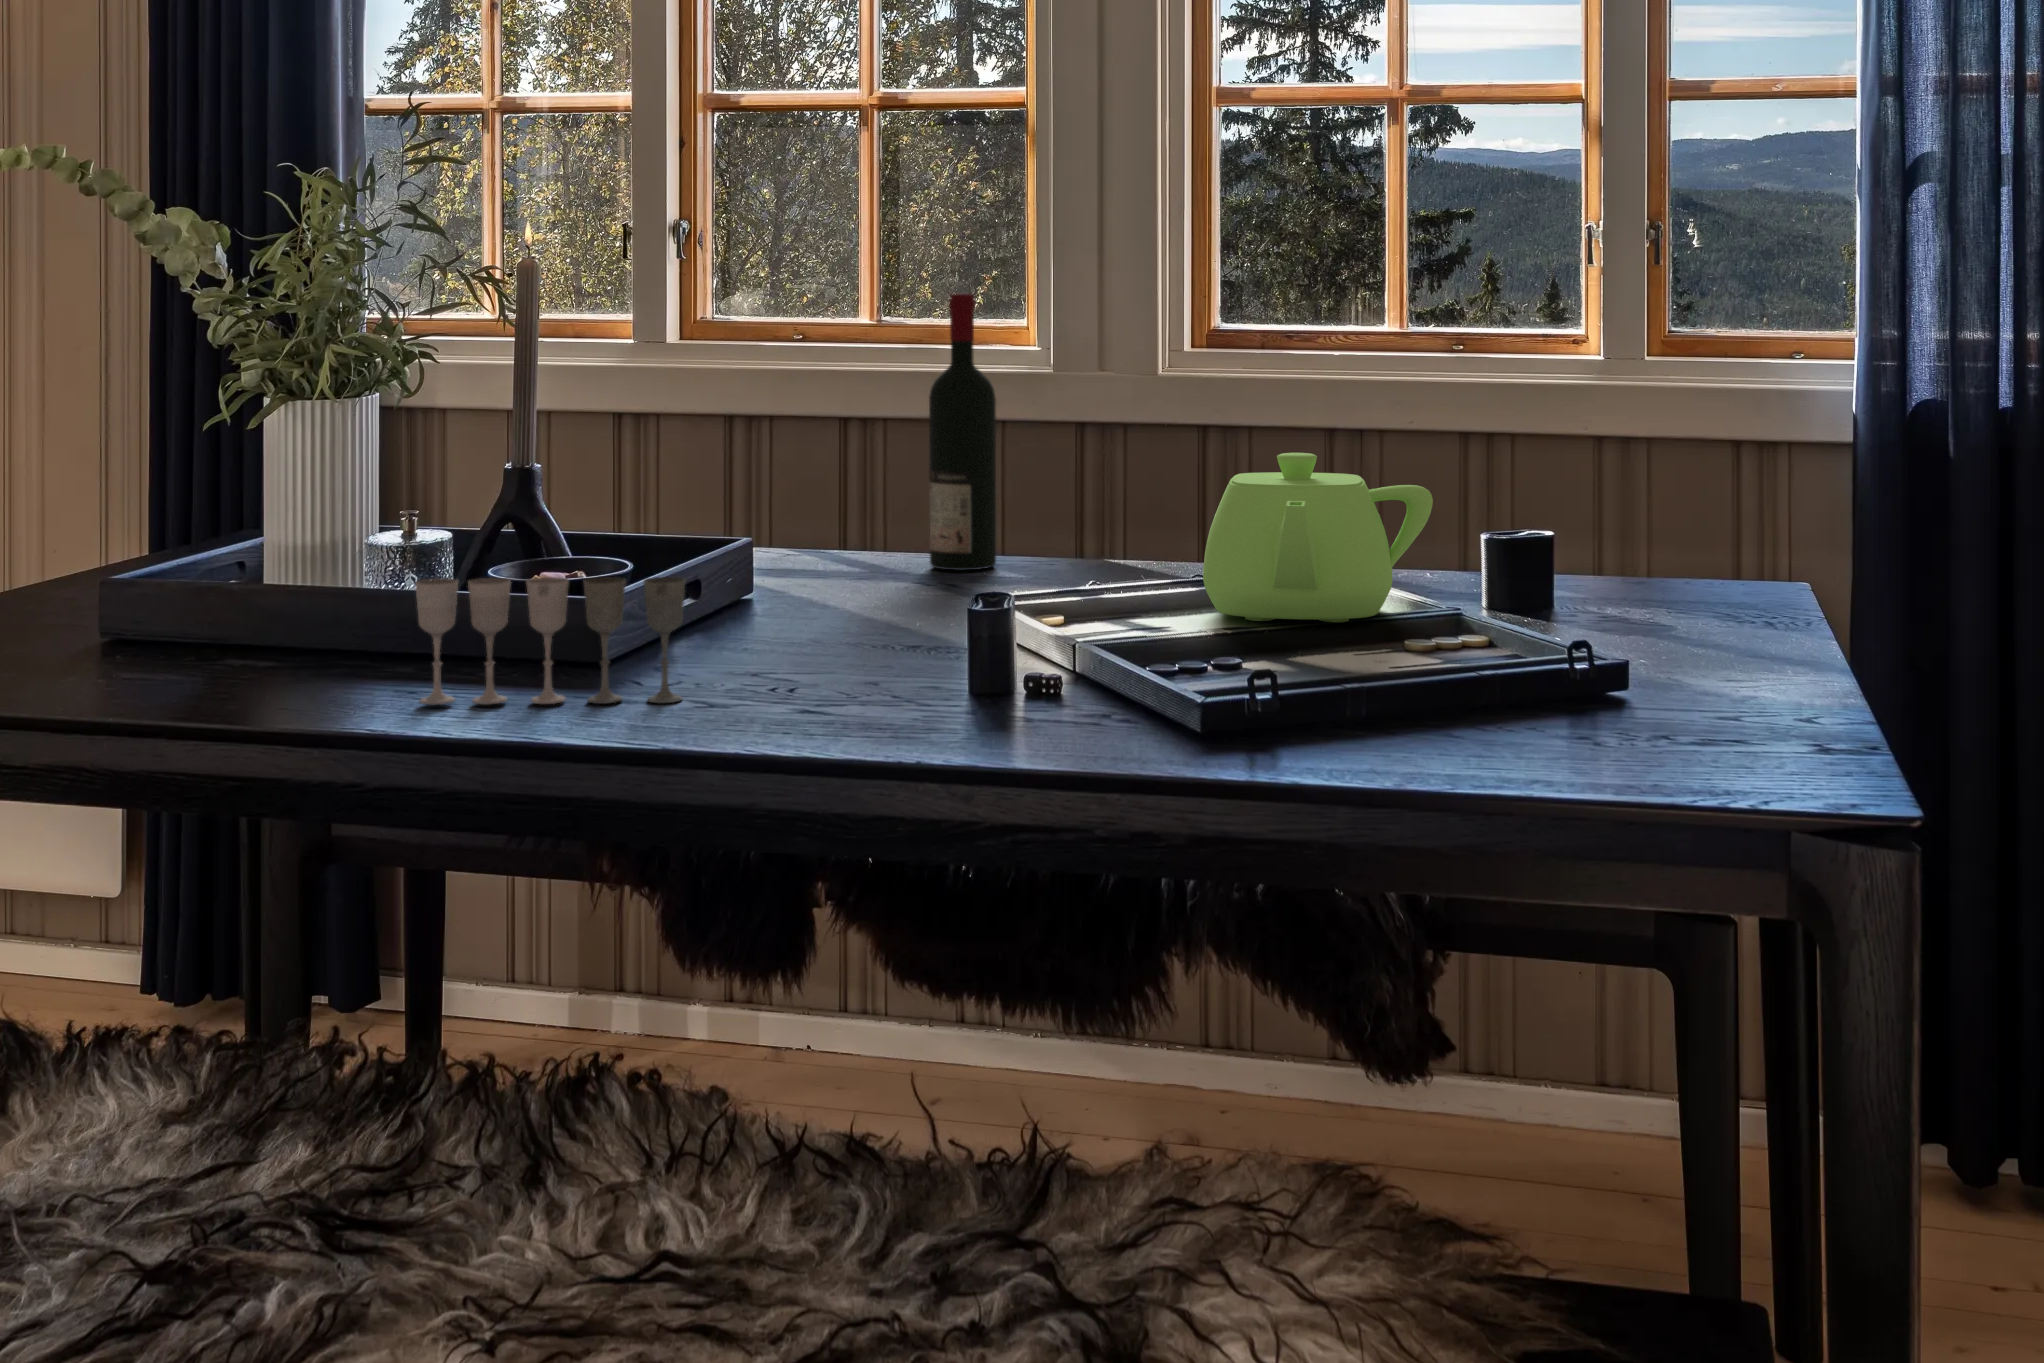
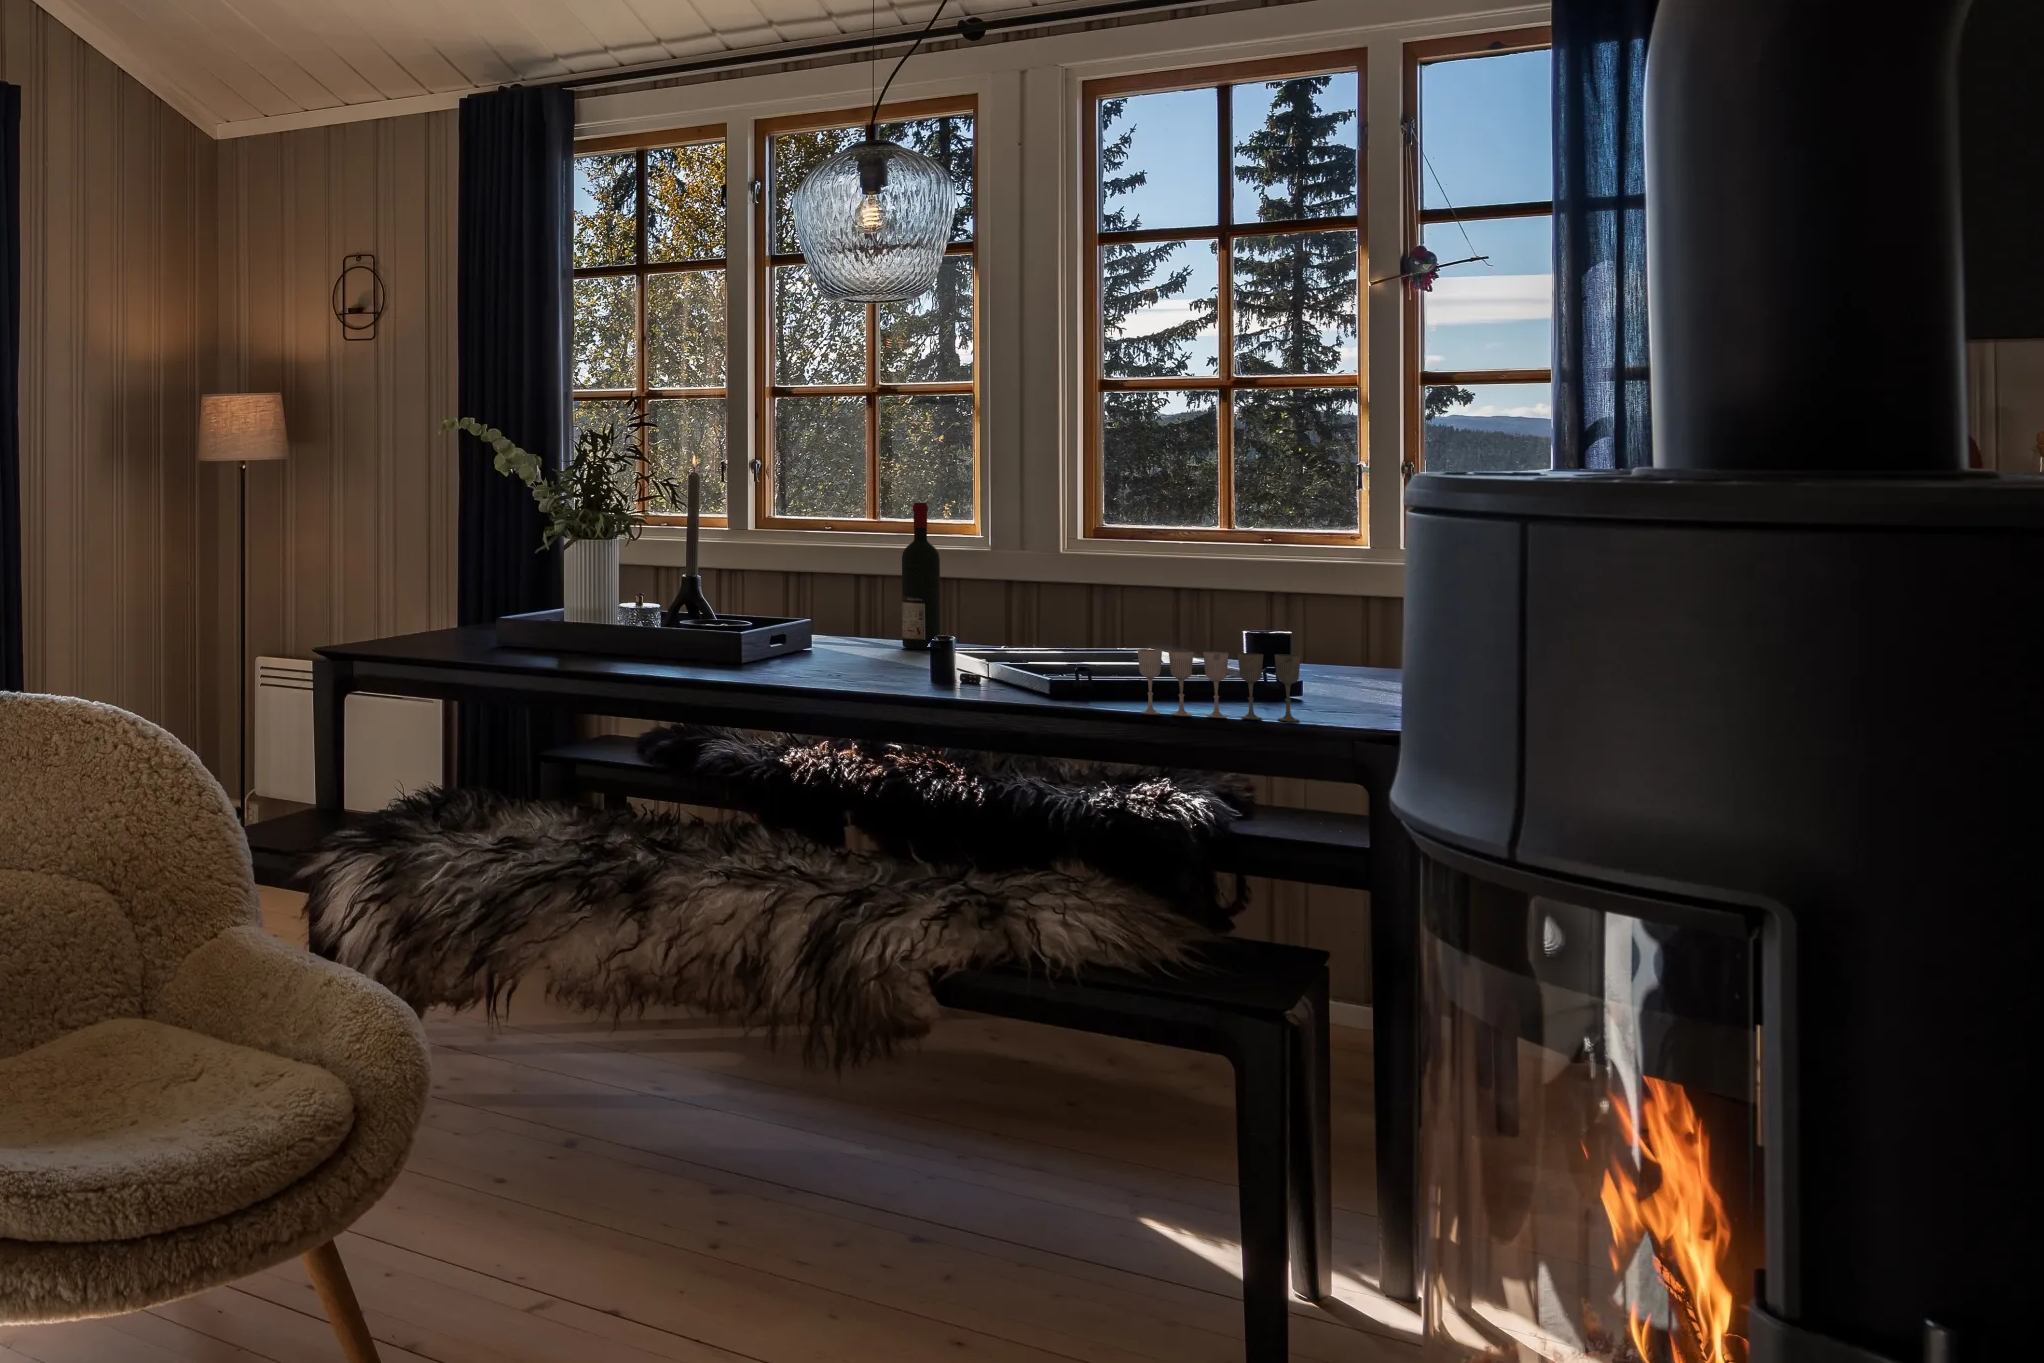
teapot: present [1203,453,1433,622] -> none [1048,587,1181,674]
wine glass: present [415,577,685,705] -> present [1138,649,1301,722]

